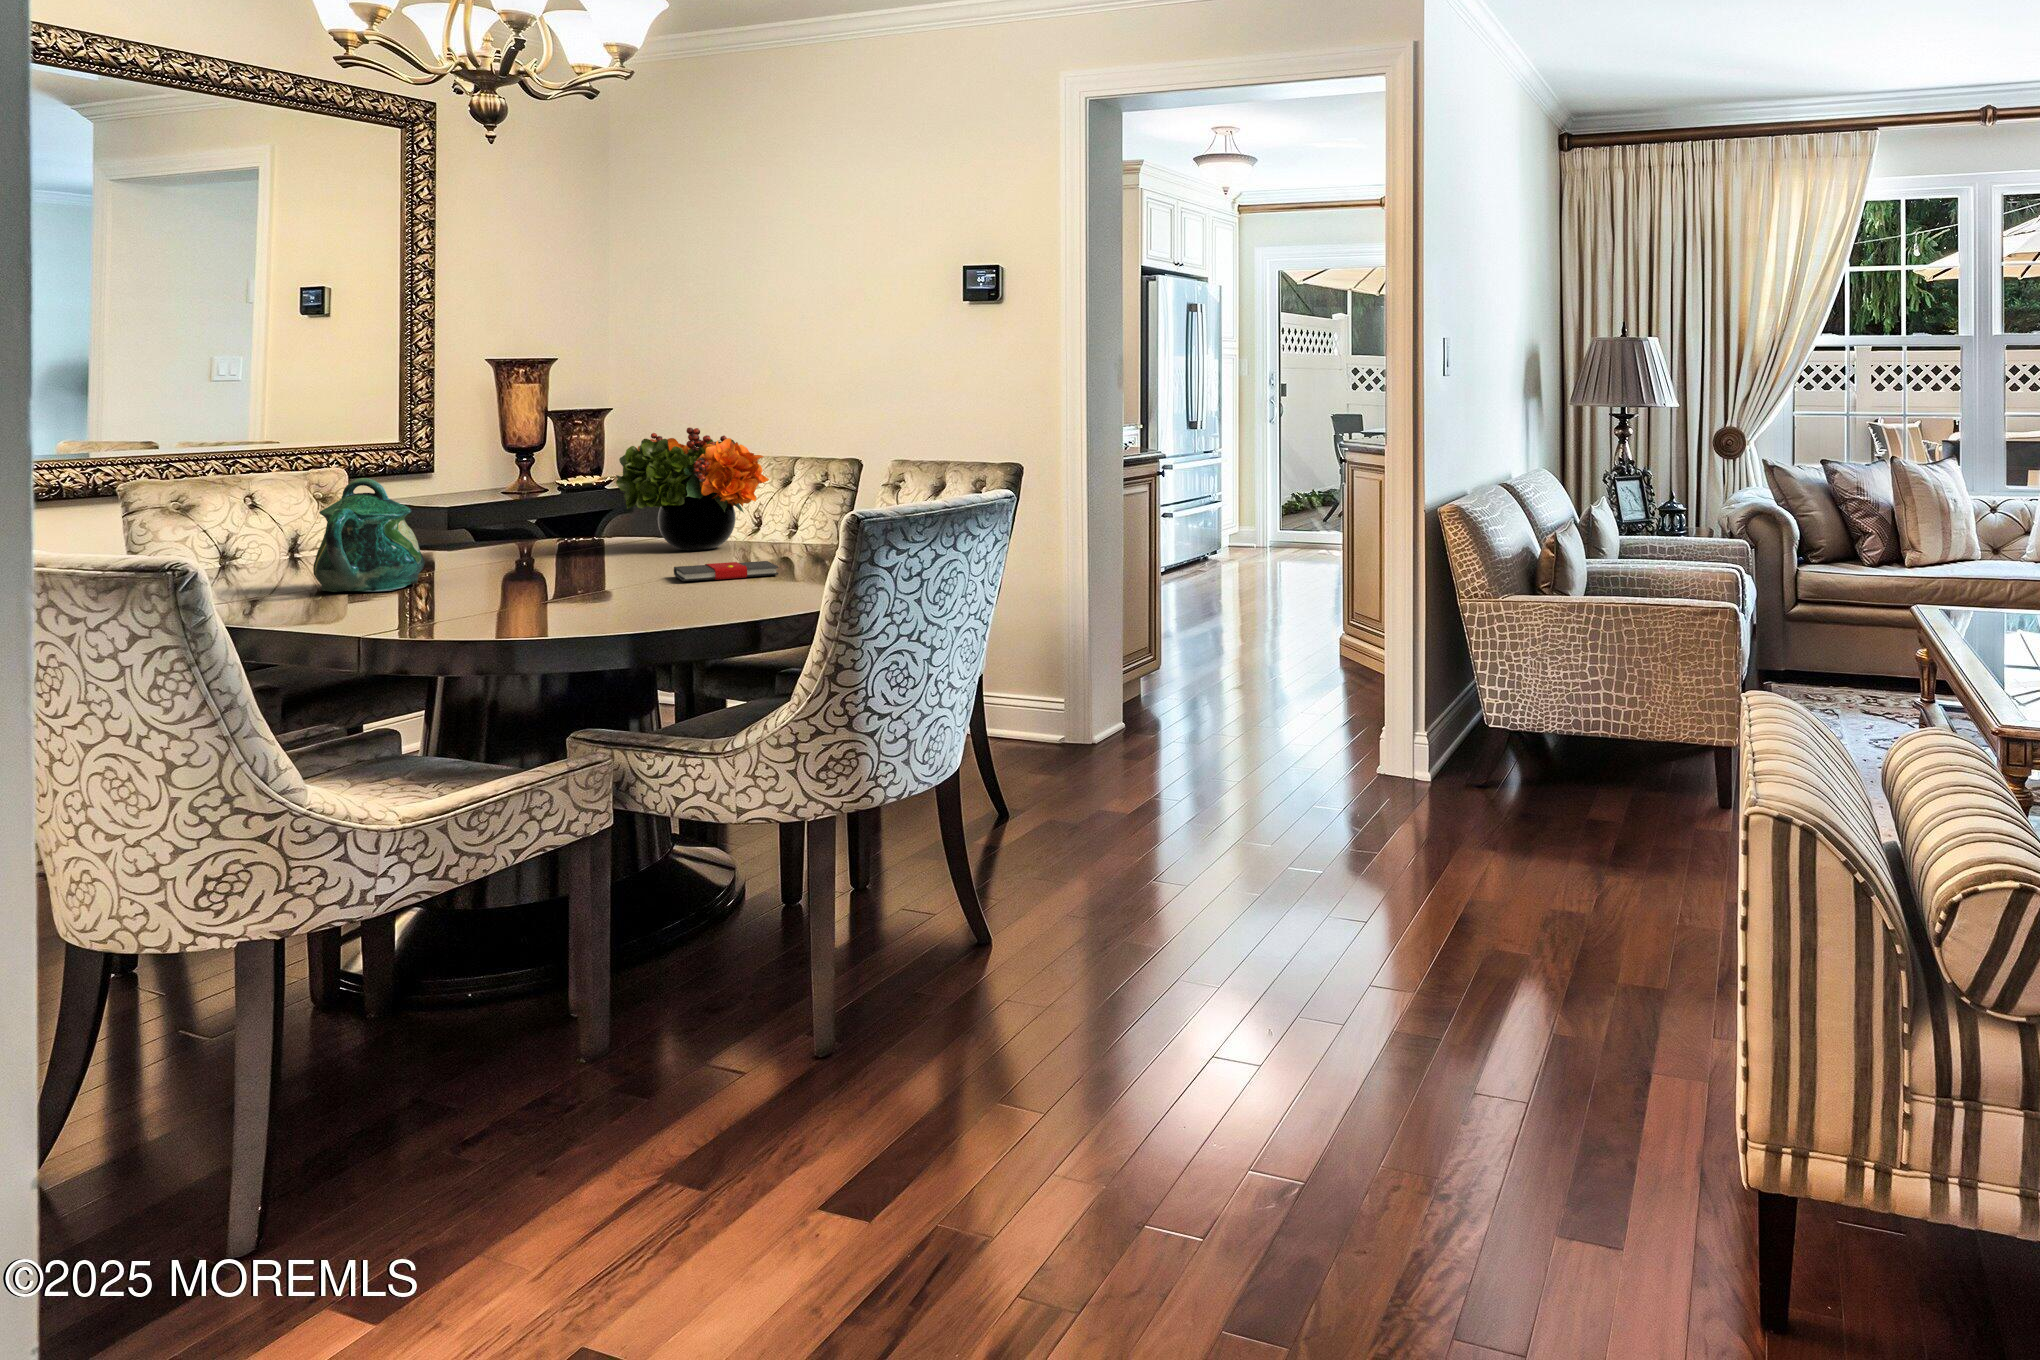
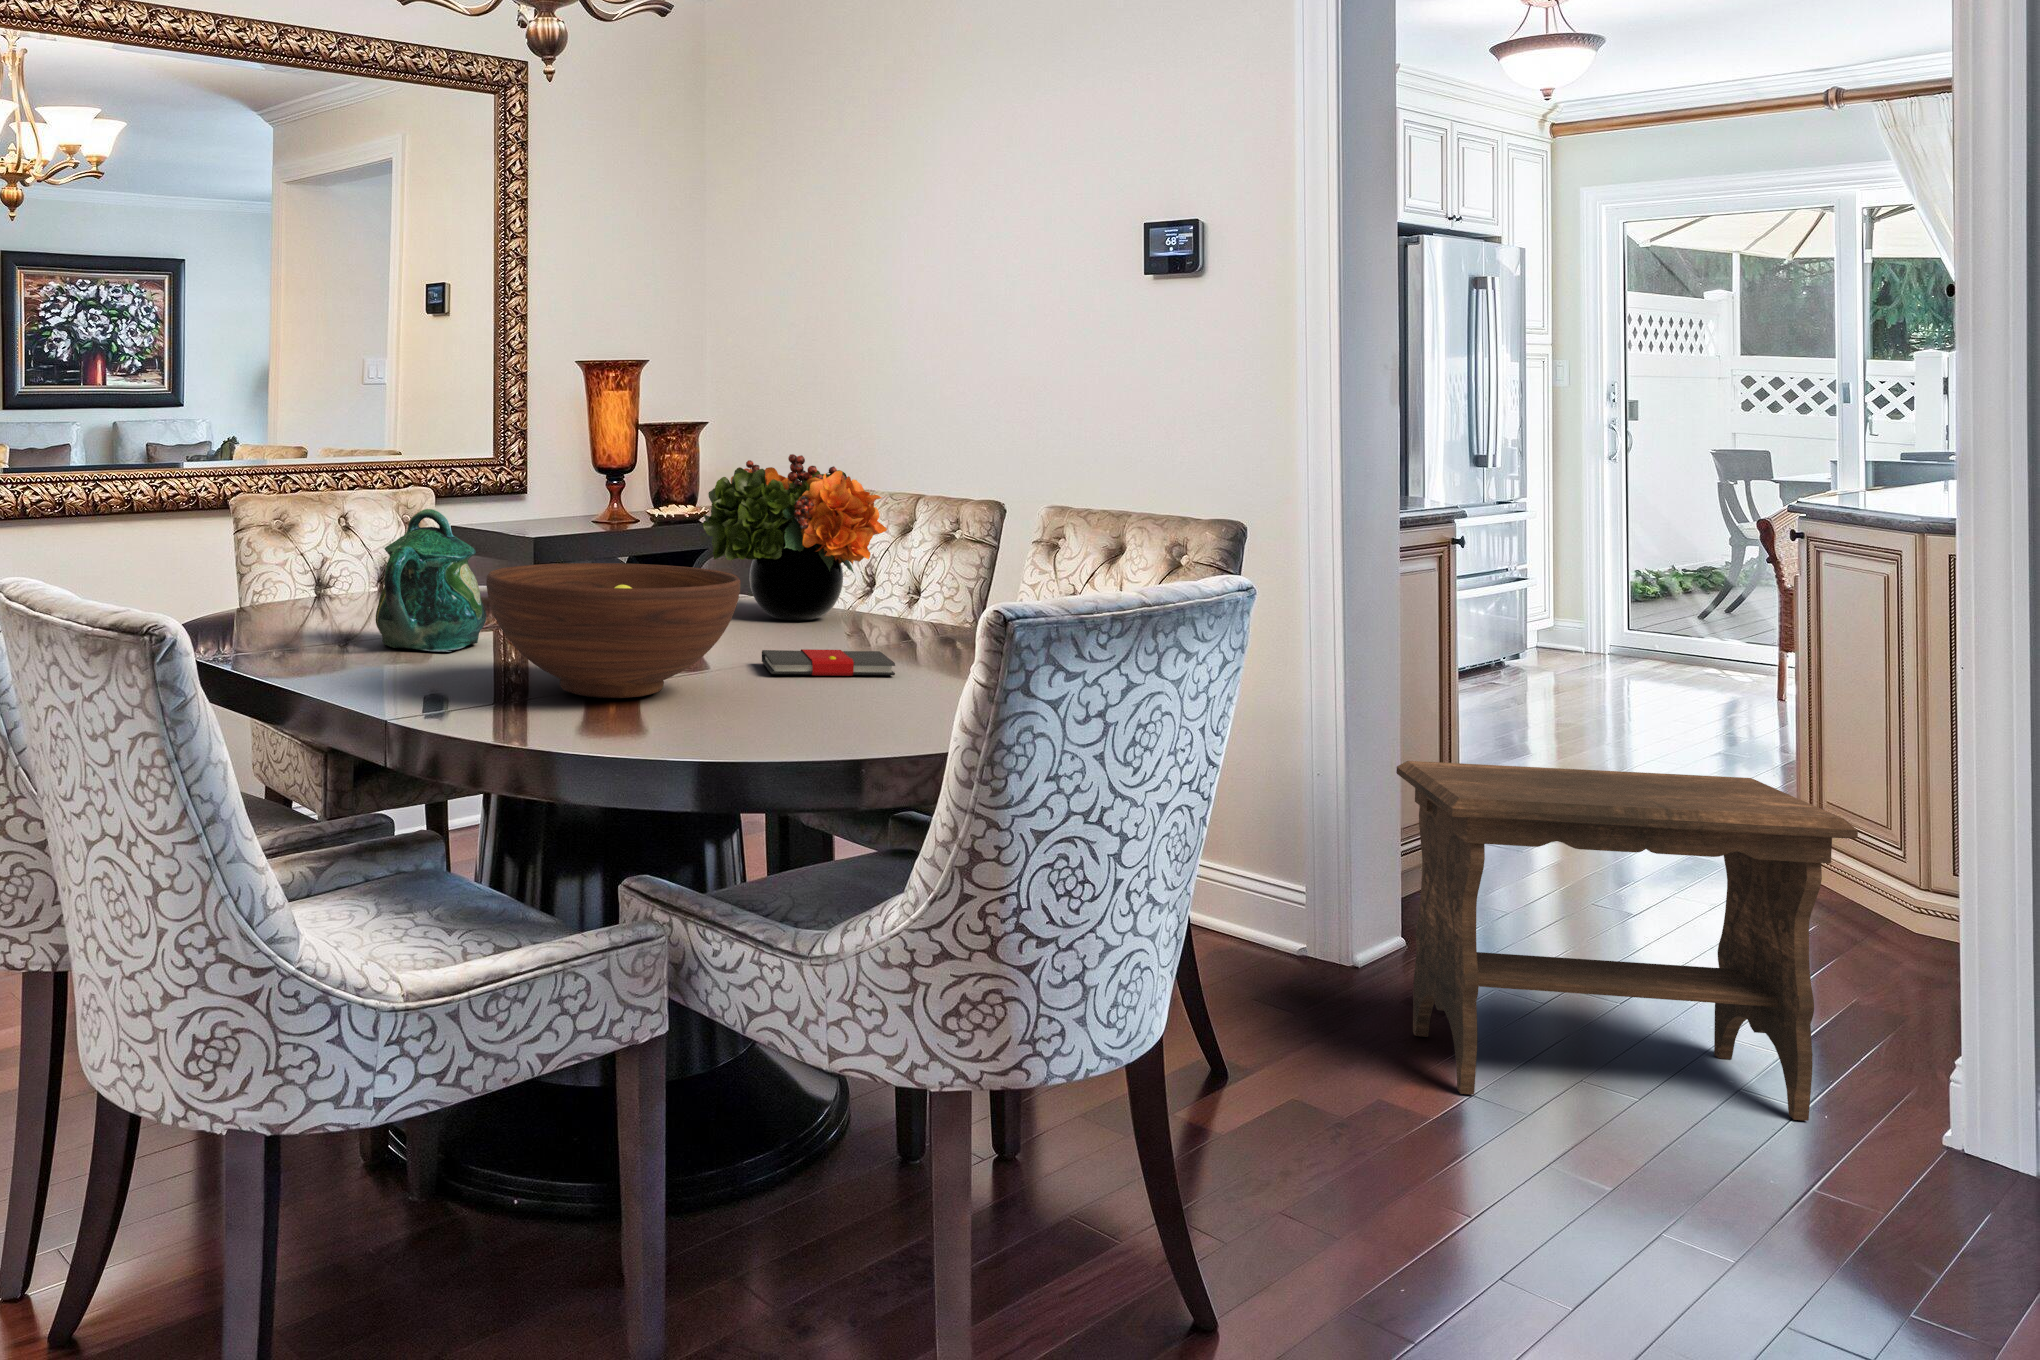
fruit bowl: none [436,508,656,605] -> present [486,563,740,698]
footstool: none [1122,596,1355,800] -> present [1396,761,1858,1121]

